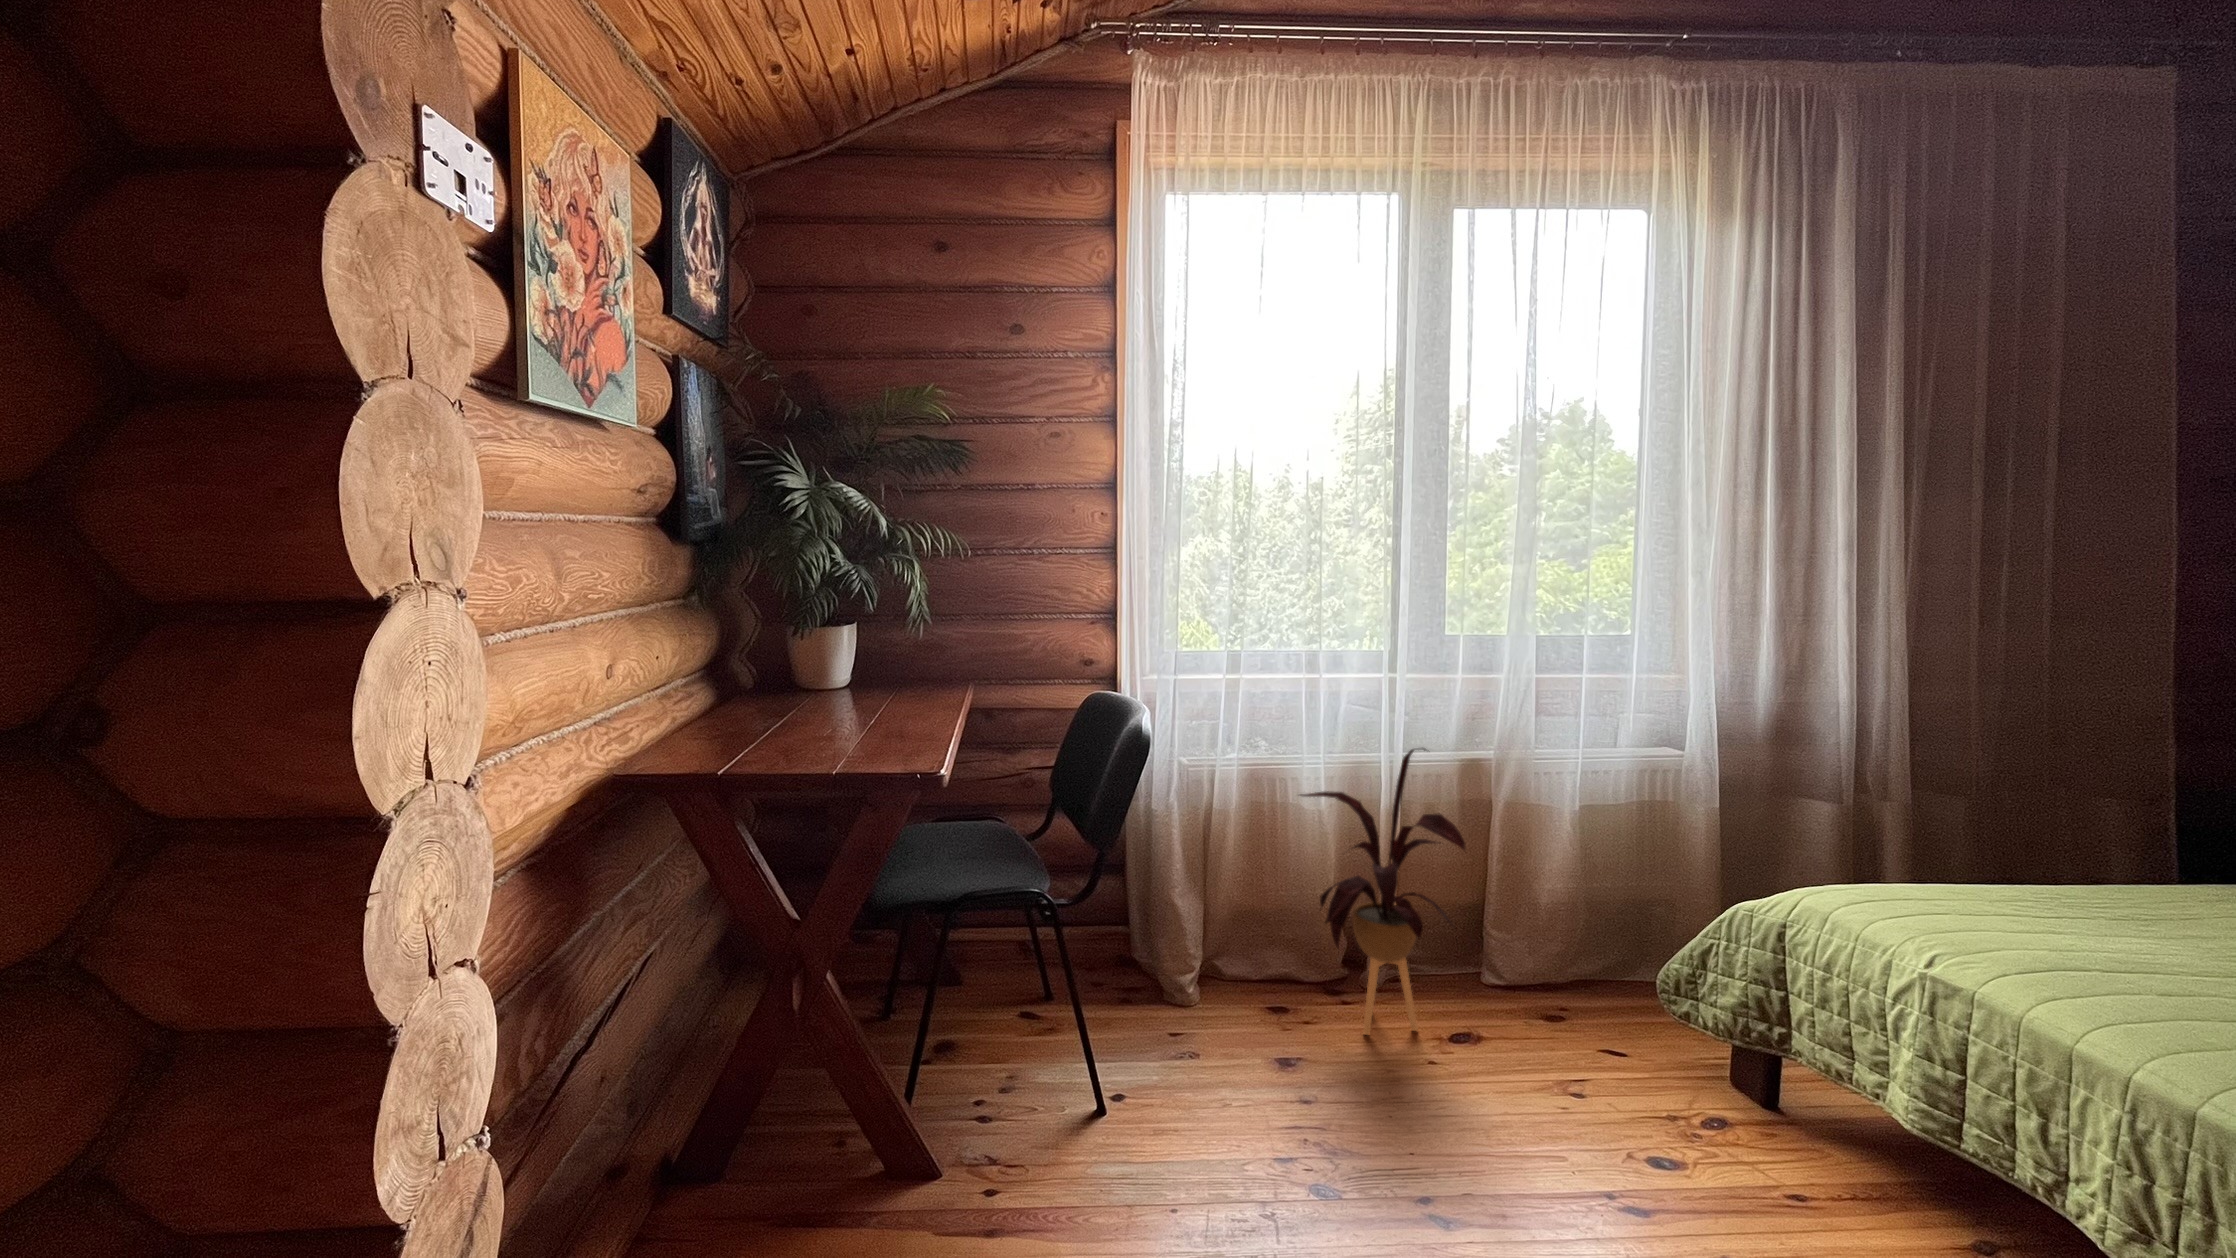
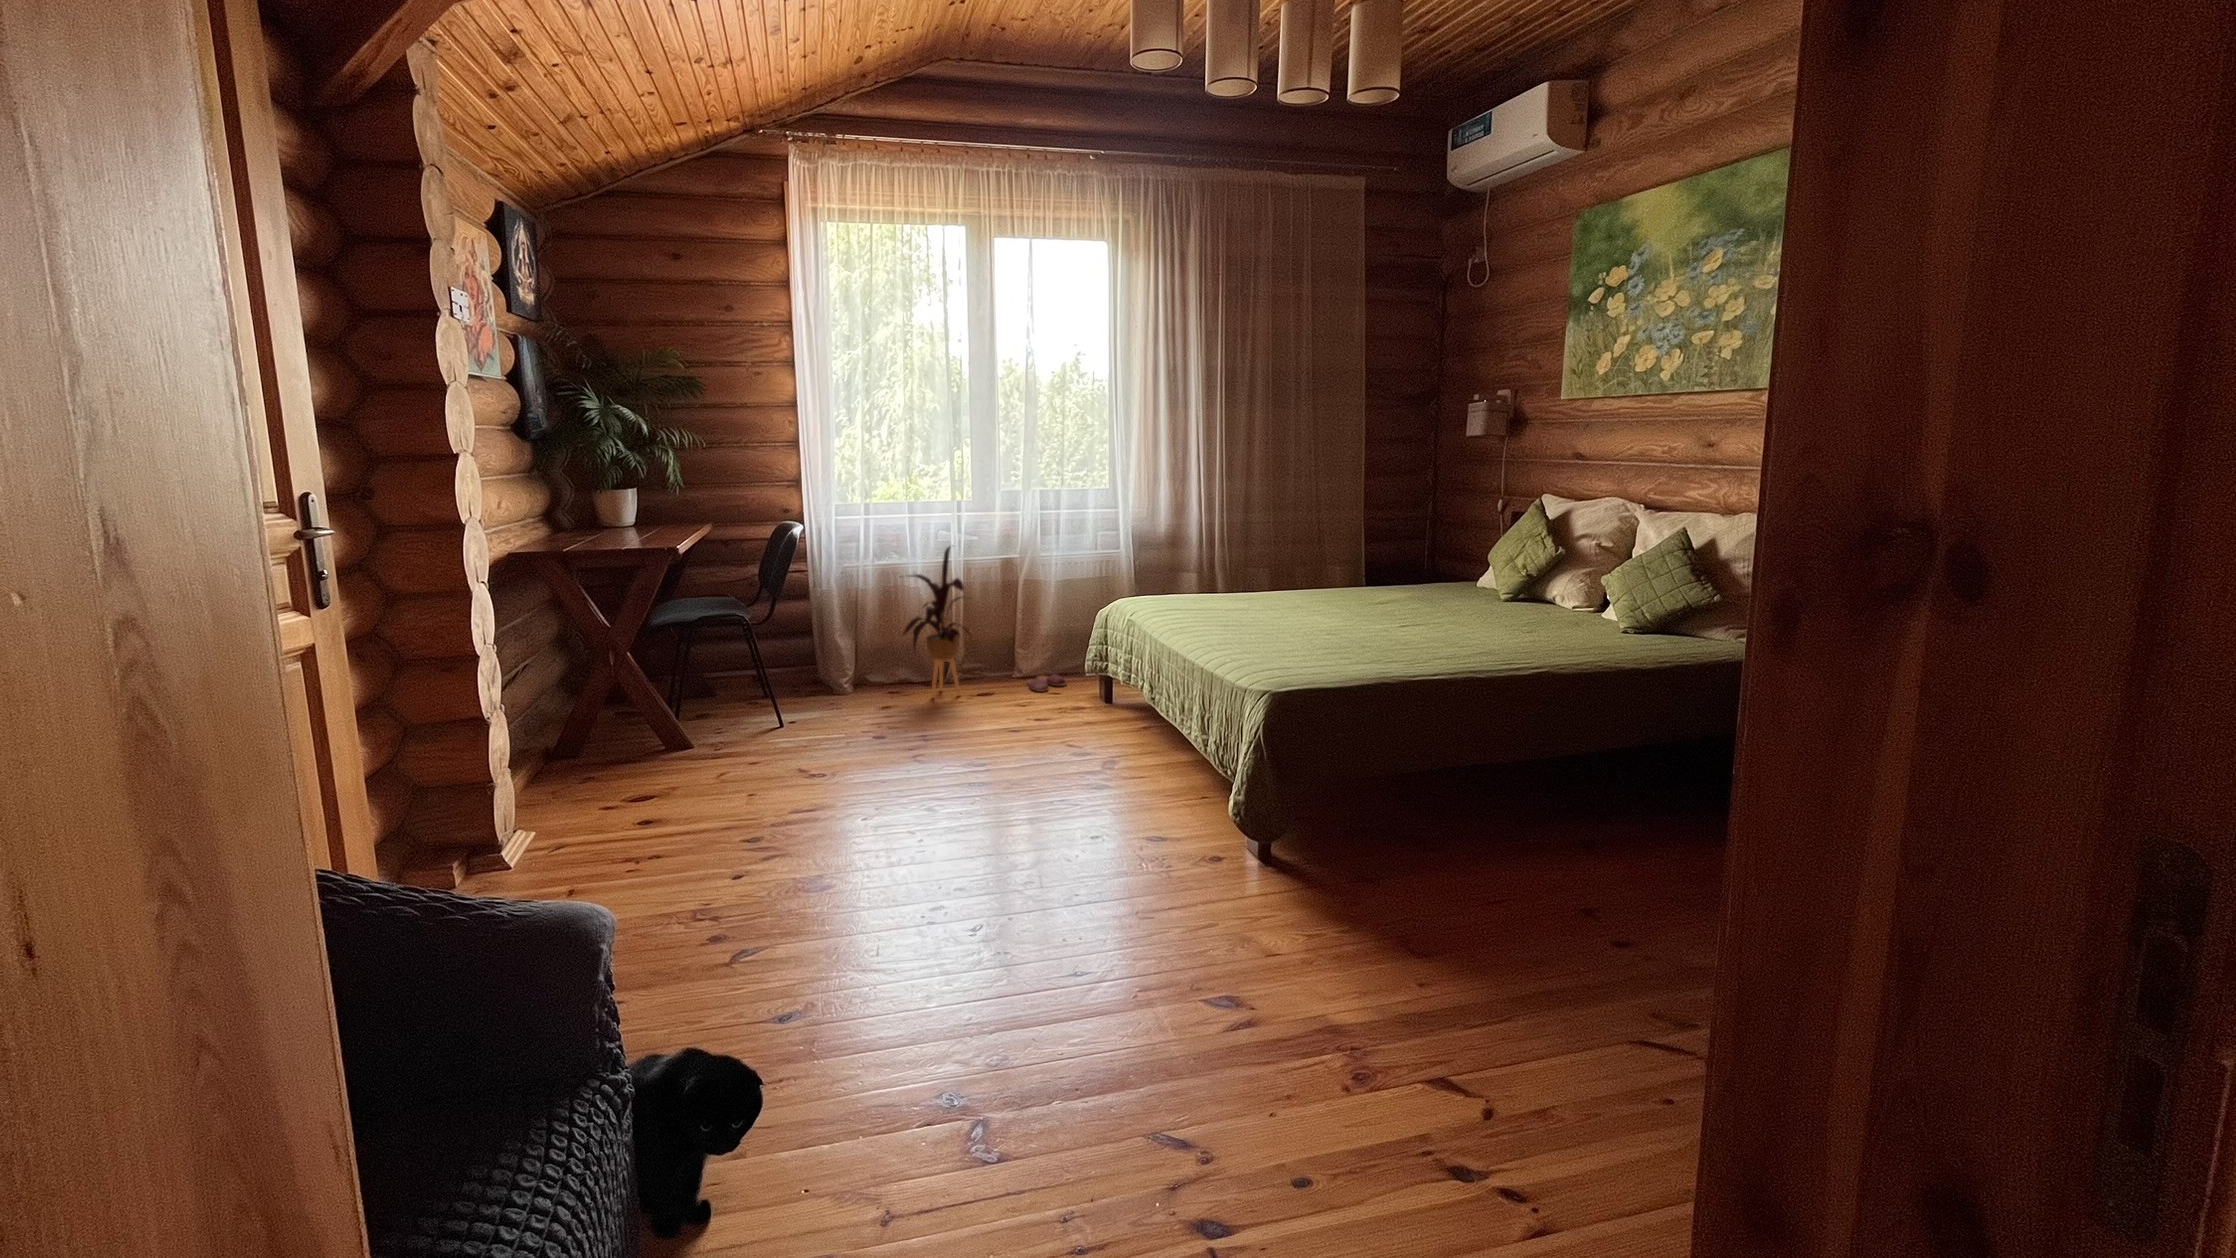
slippers: none [1520,977,1610,1035] -> present [1028,674,1066,692]

